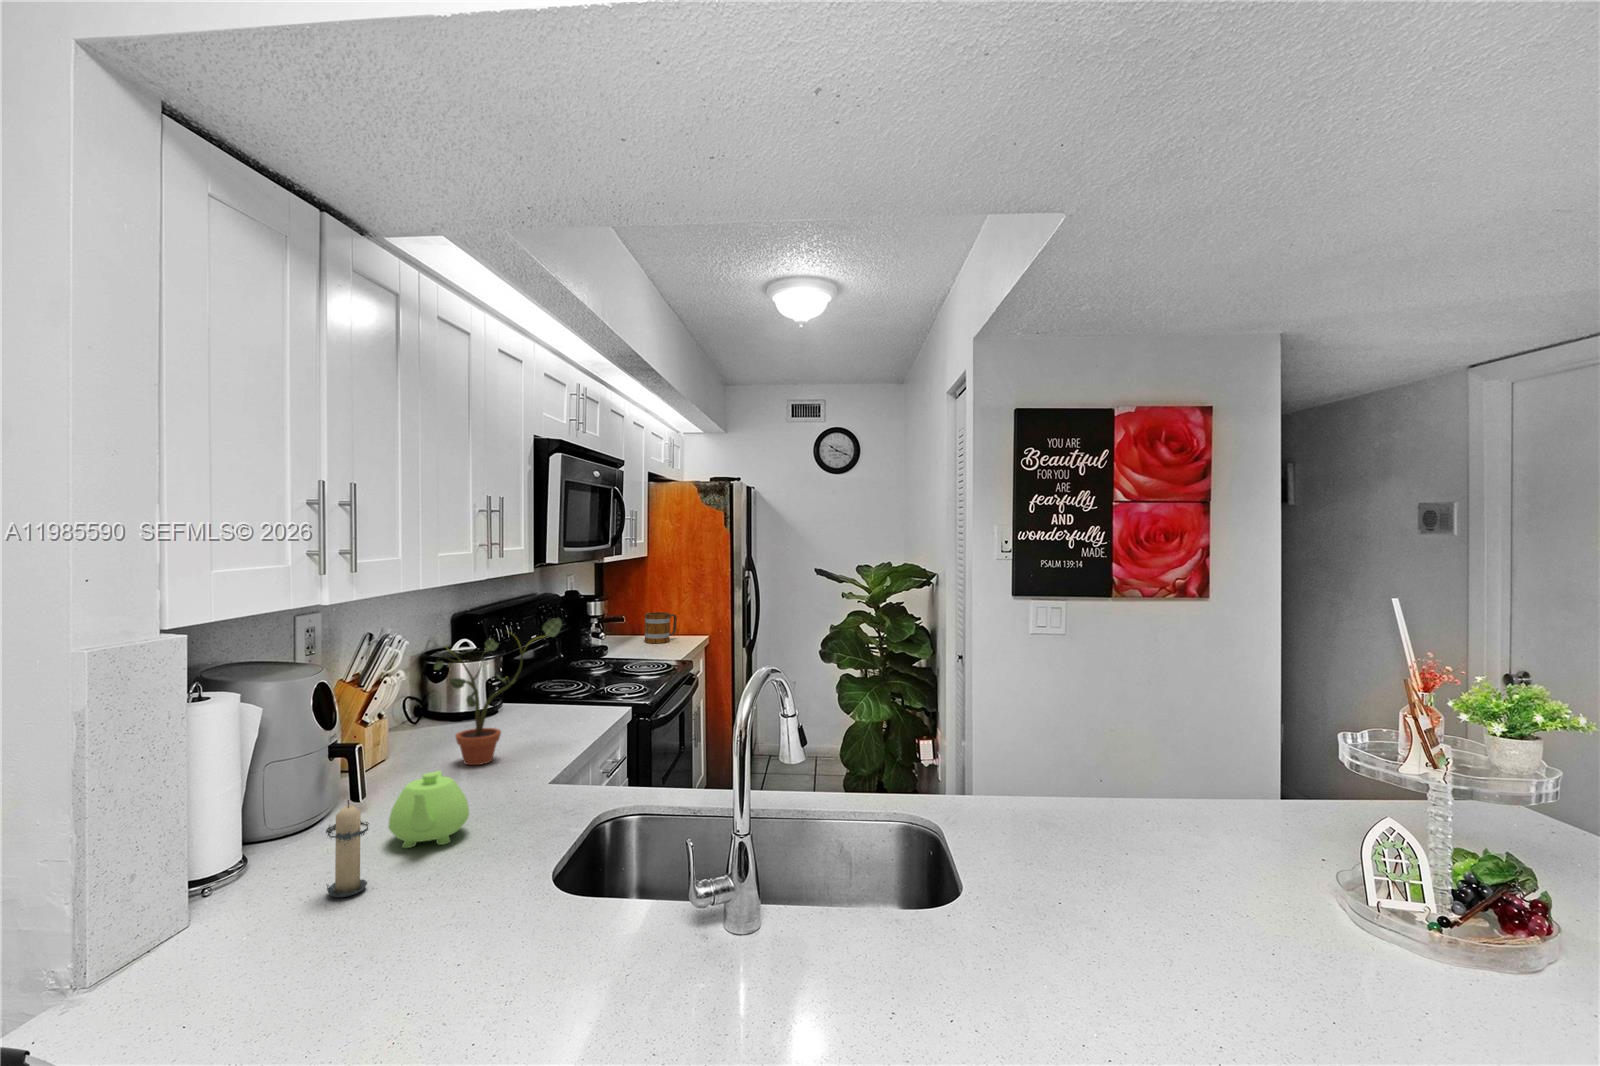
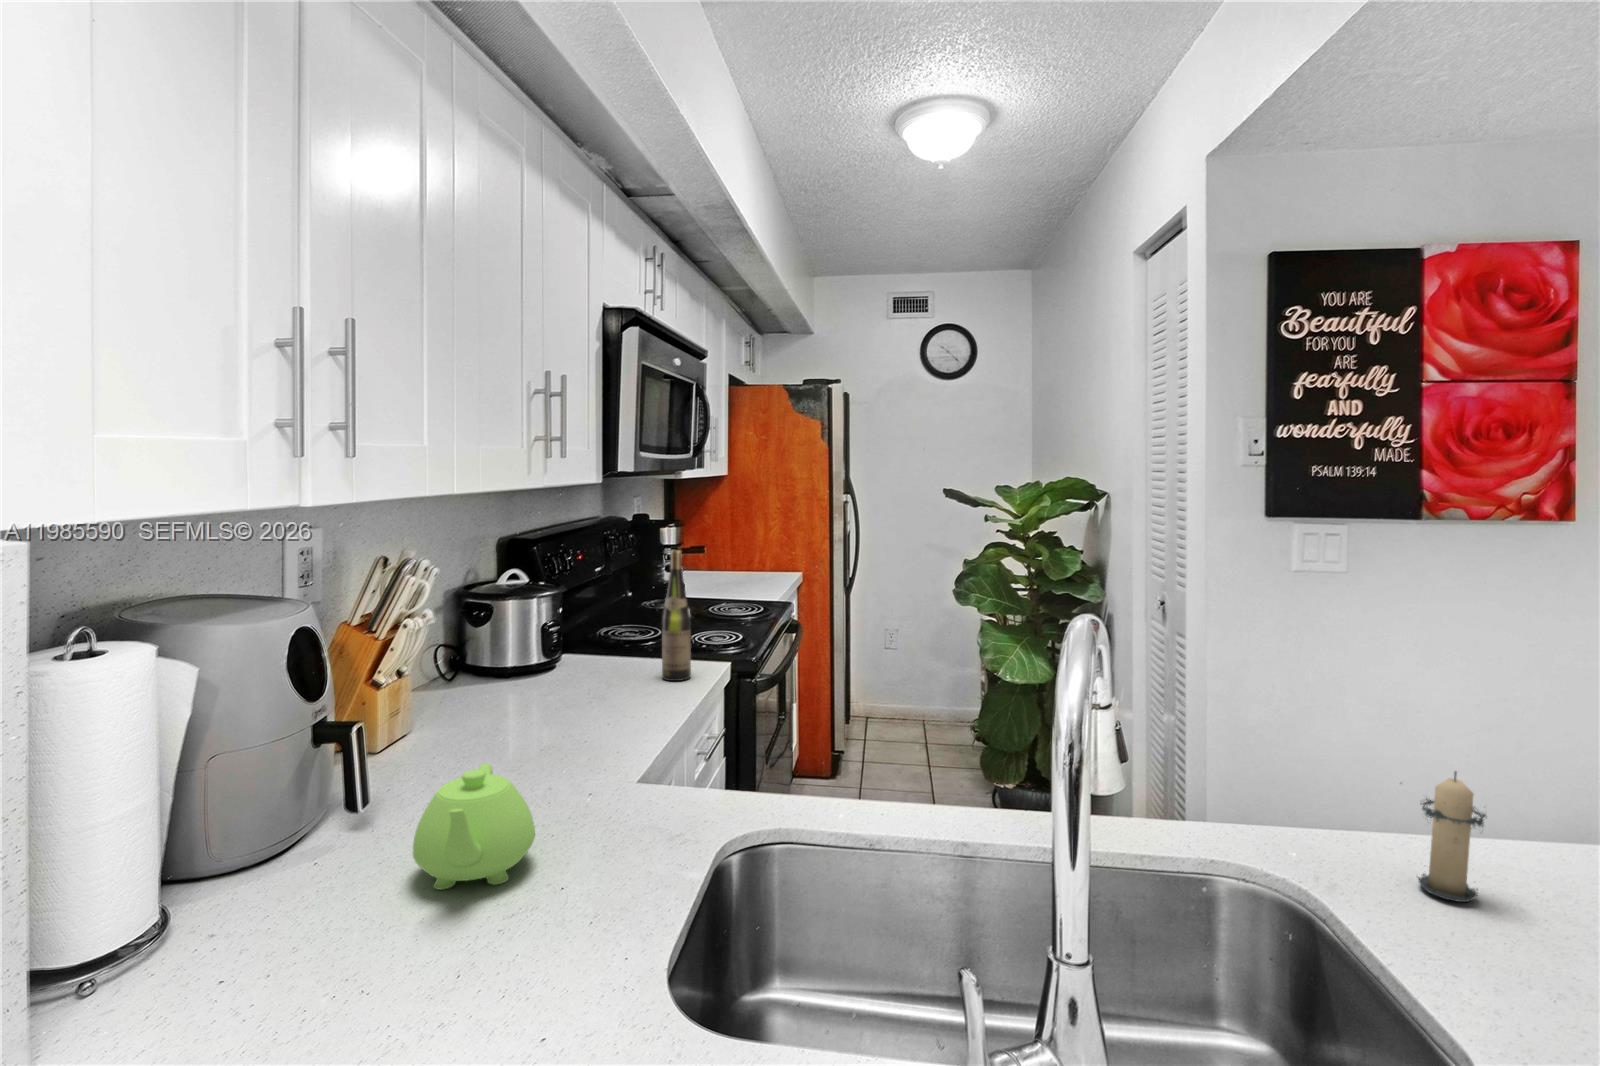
mug: present [644,612,677,643] -> none [725,544,764,582]
potted plant: present [434,618,562,765] -> none [474,540,649,745]
wine bottle: none [576,623,598,721] -> present [662,550,691,681]
candle: present [326,800,369,897] -> present [1417,771,1486,902]

